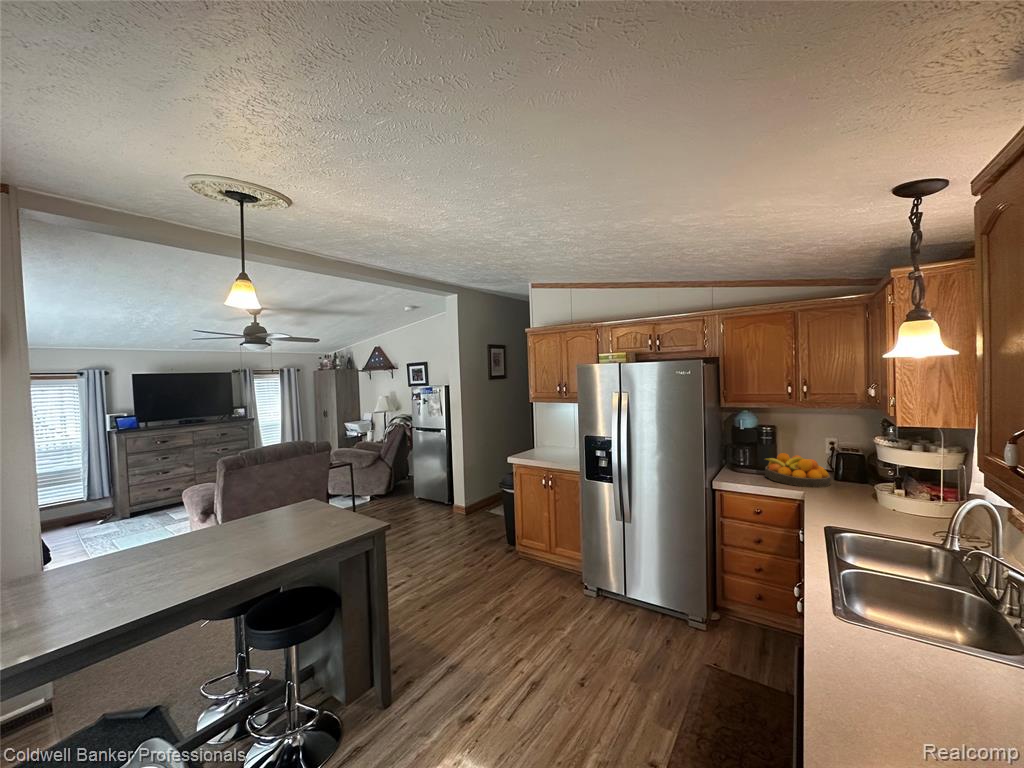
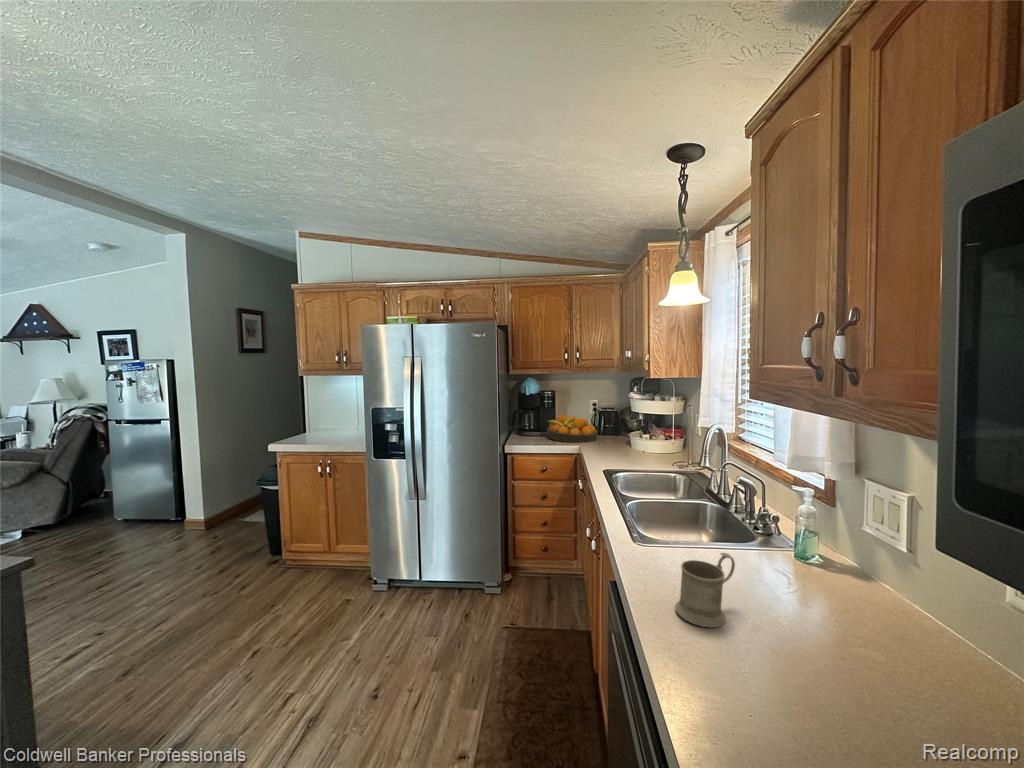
mug: none [845,646,926,722] -> present [675,553,735,627]

